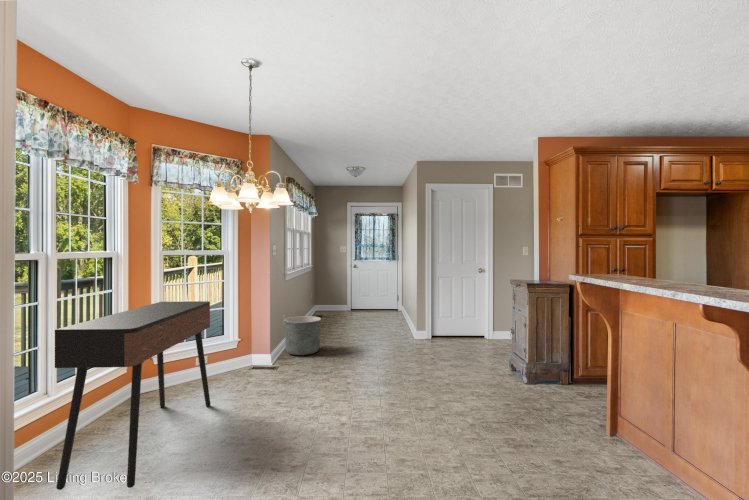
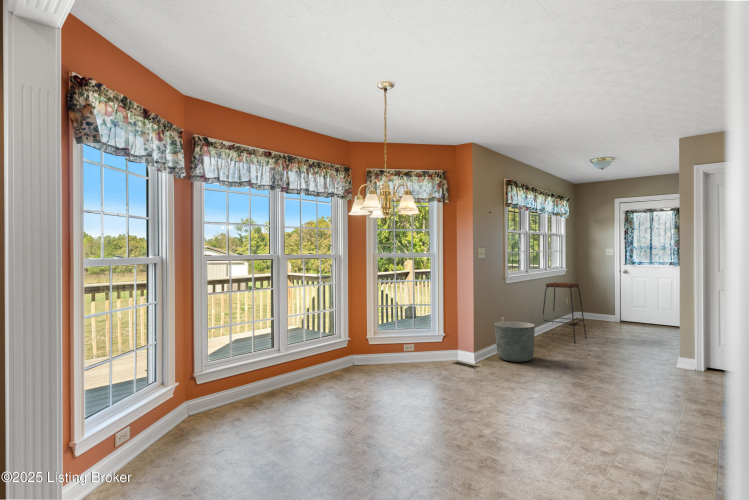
bar stool: none [303,276,337,329] -> present [543,282,587,344]
console table: present [55,301,210,490] -> none [276,292,396,414]

